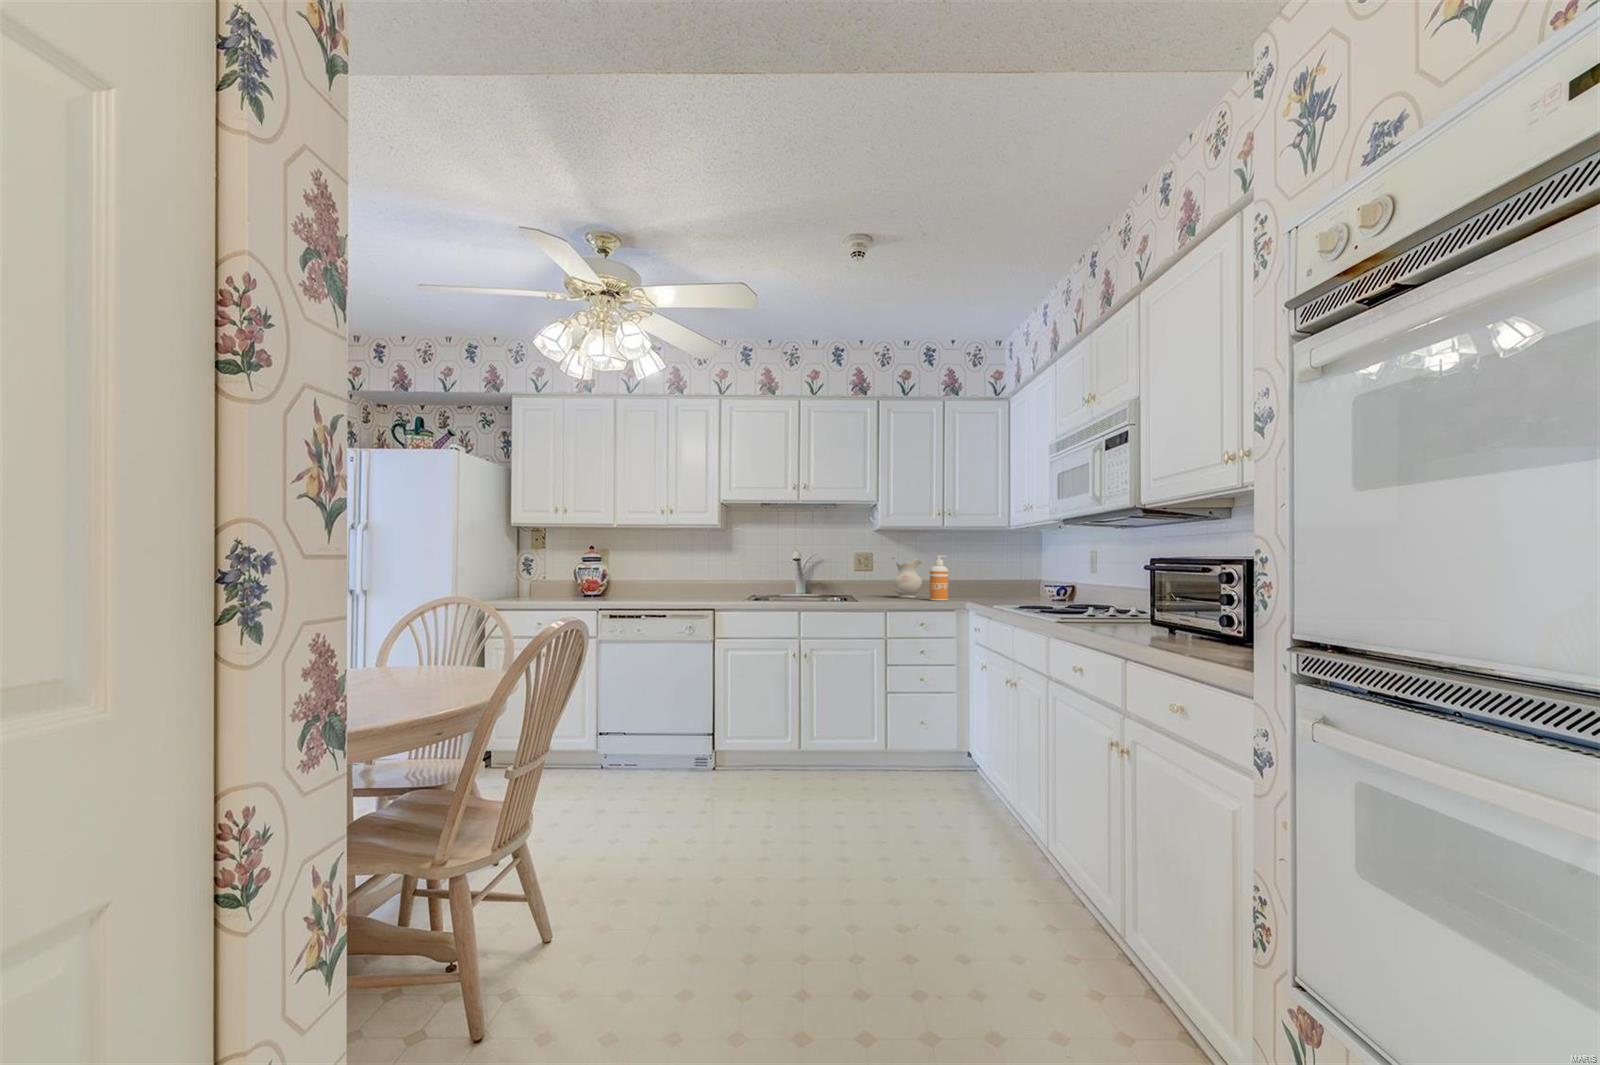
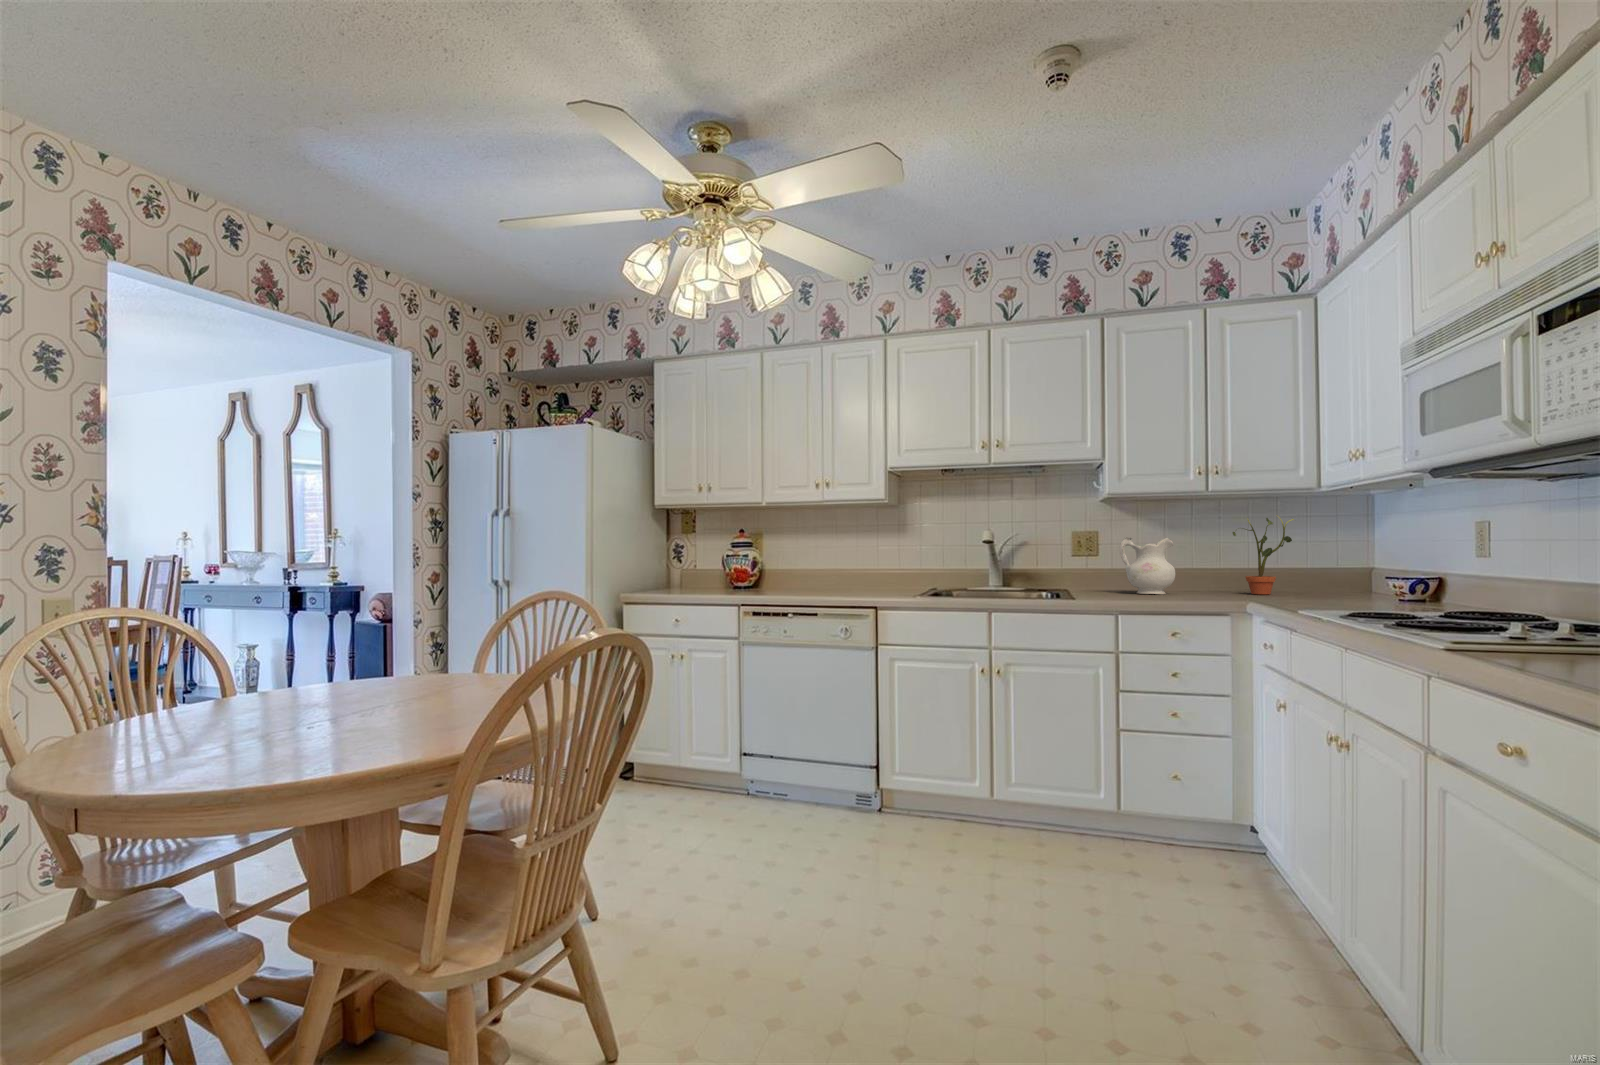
potted plant: none [958,540,997,597] -> present [1233,518,1294,594]
soap dispenser: present [930,556,948,601] -> none [1184,534,1214,600]

